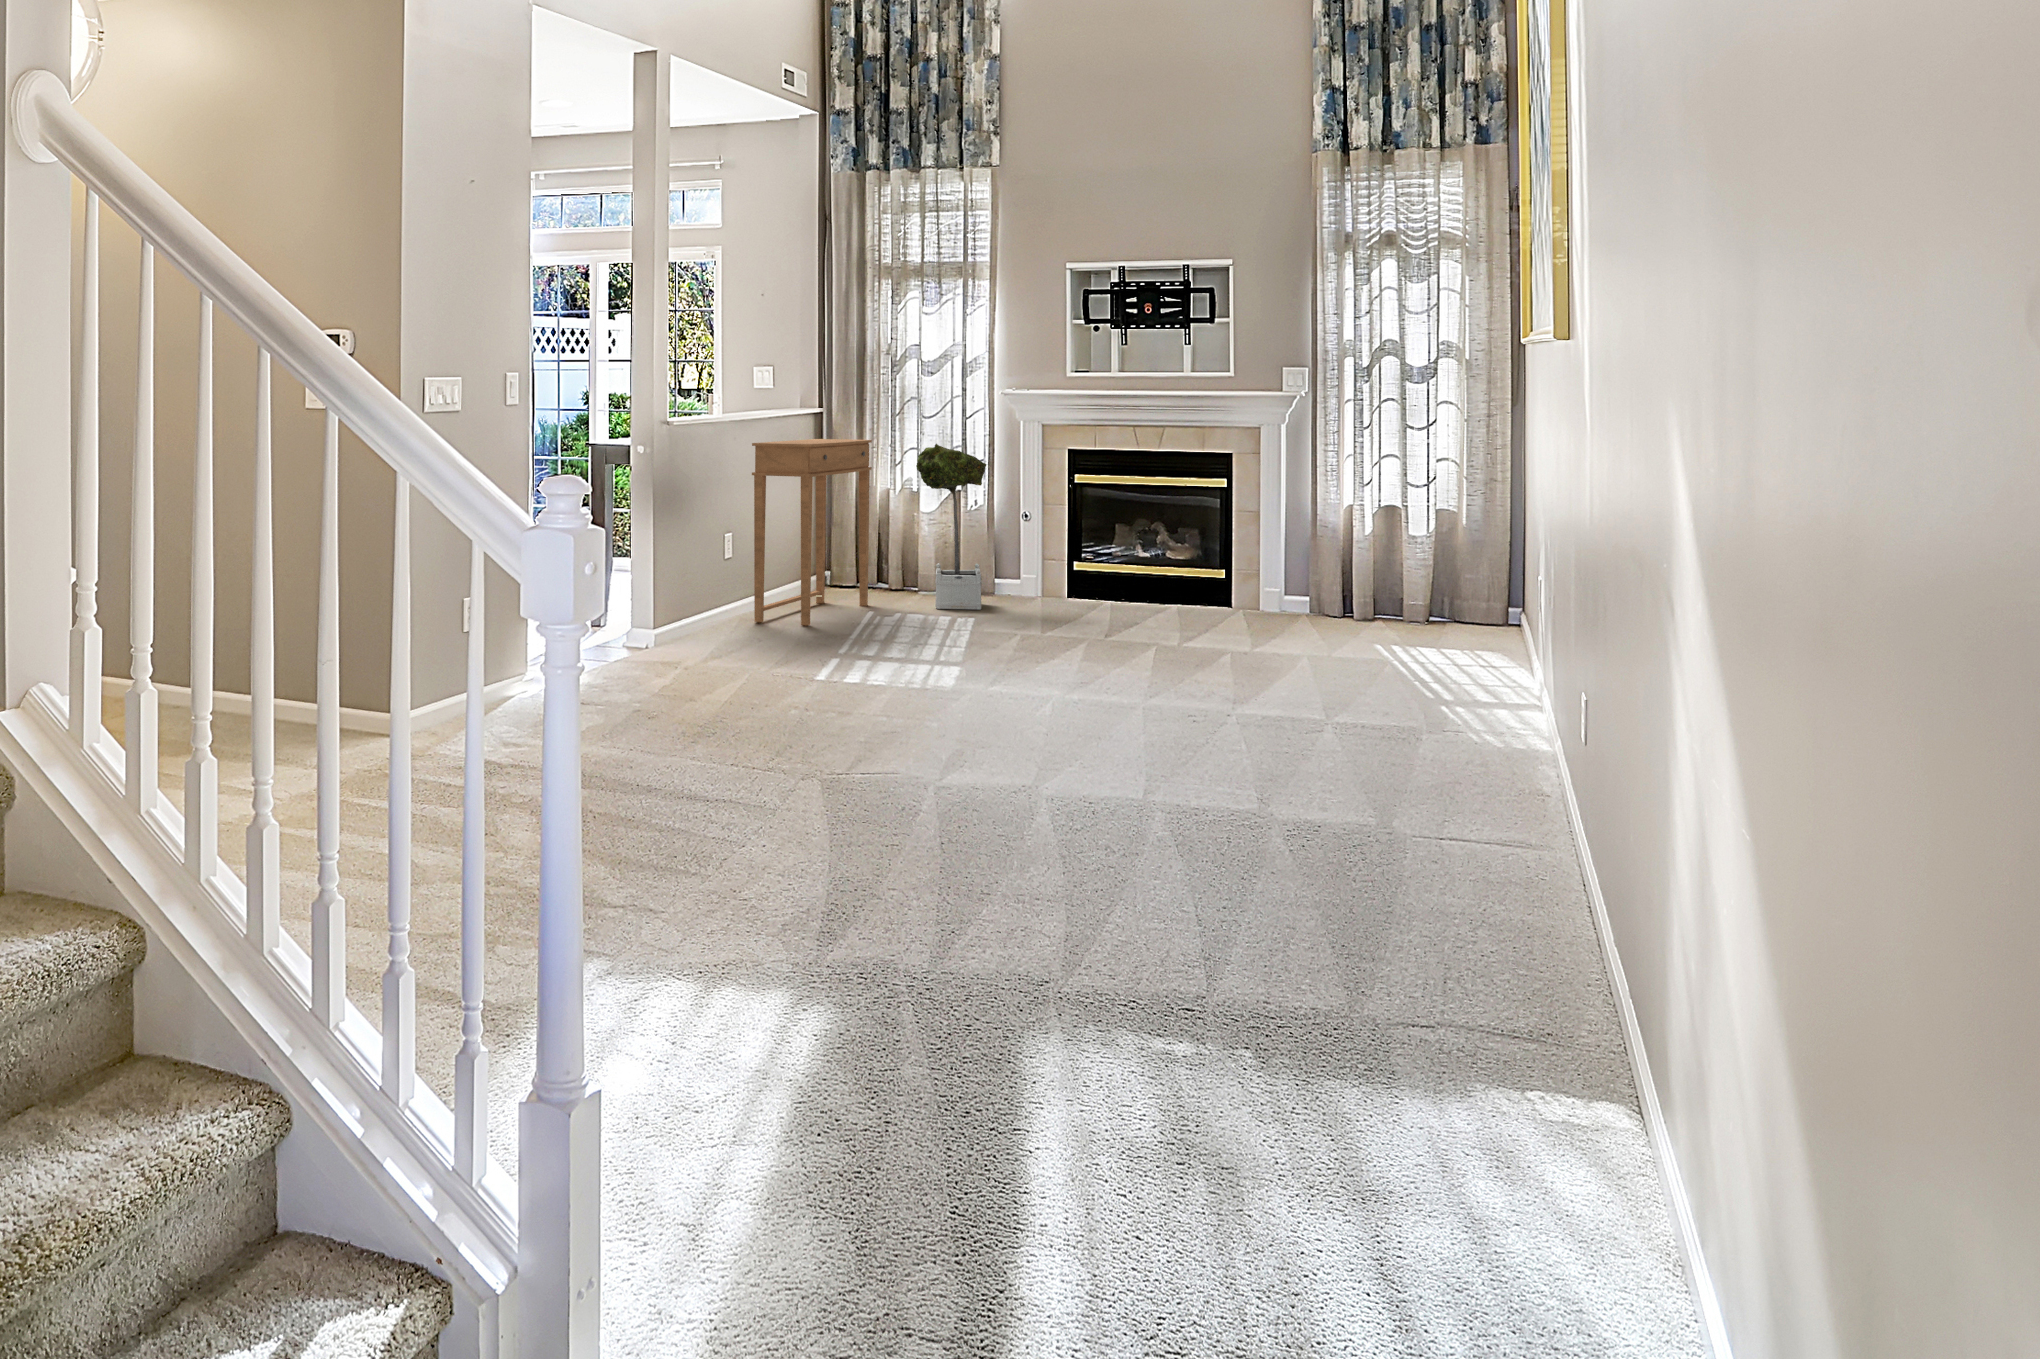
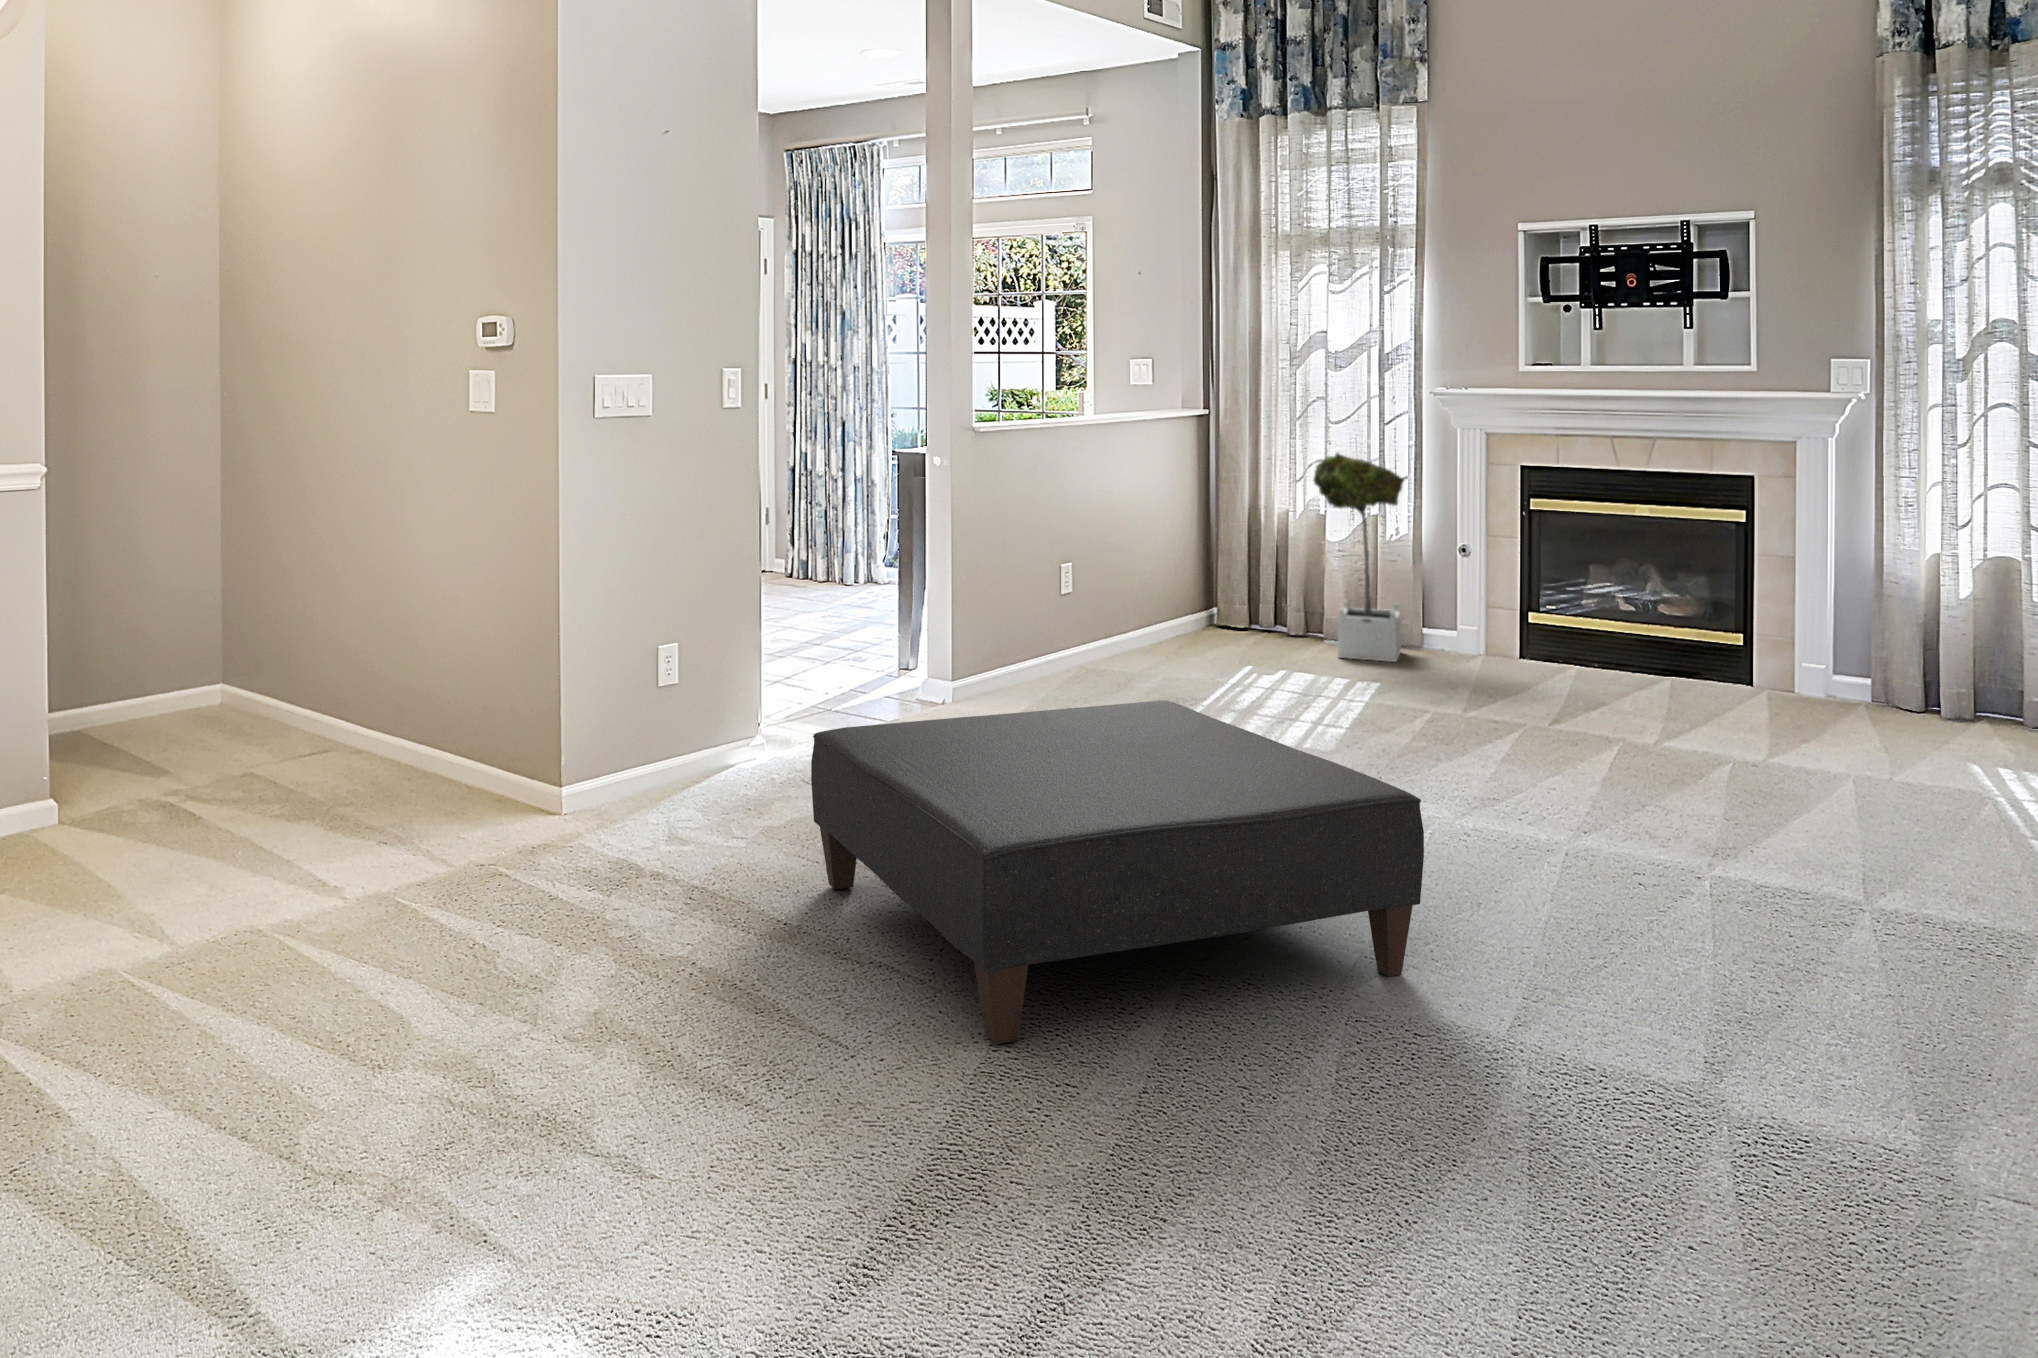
side table: present [752,439,872,625] -> none [1091,443,1258,676]
ottoman: none [660,609,1102,808] -> present [811,700,1424,1044]

